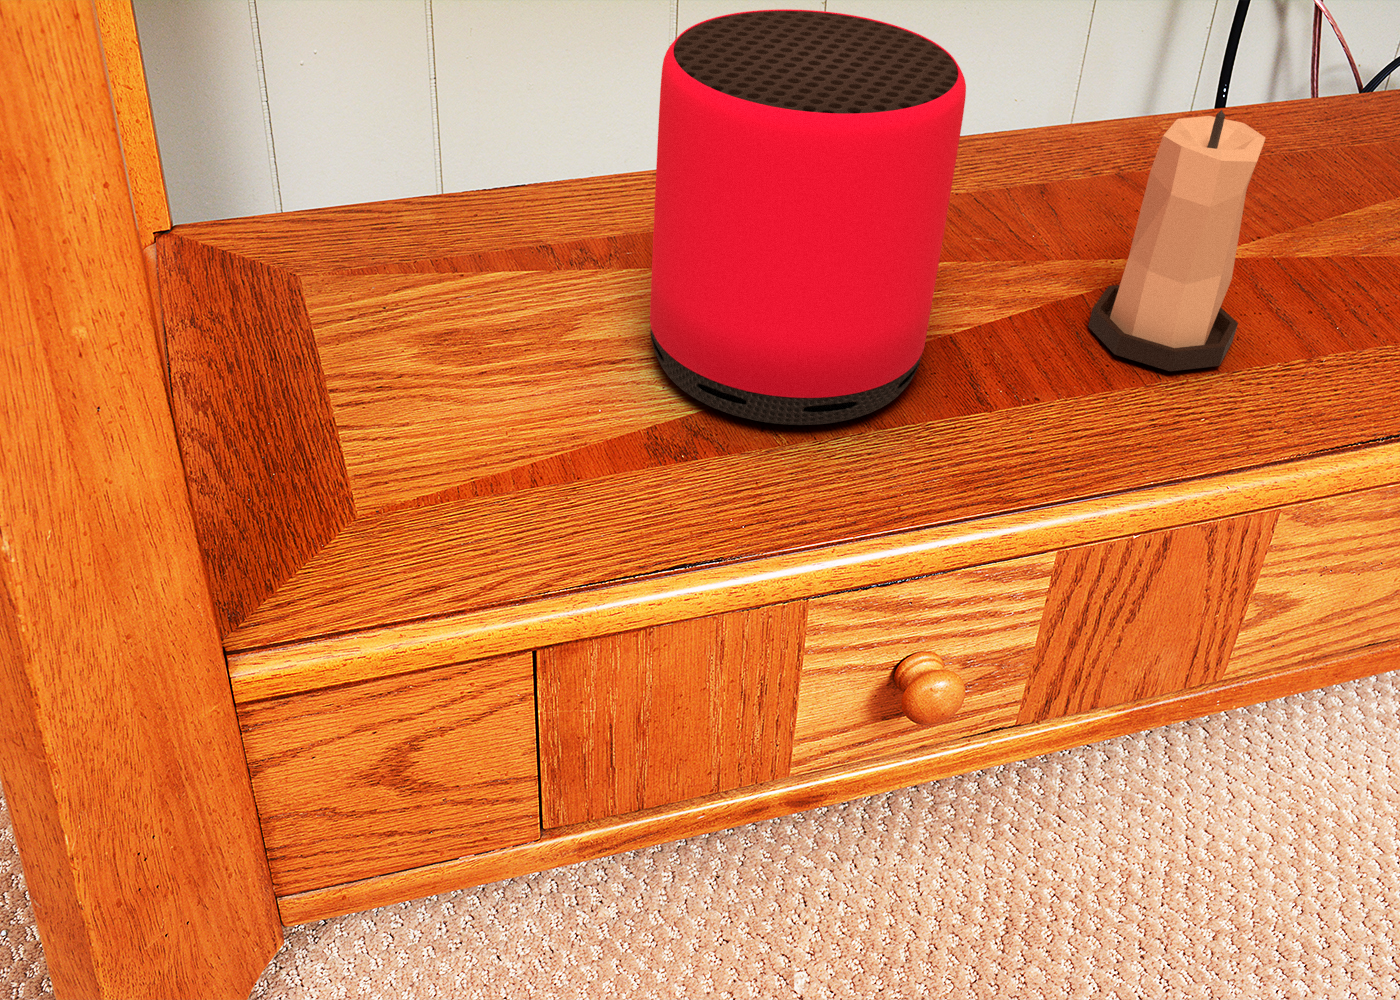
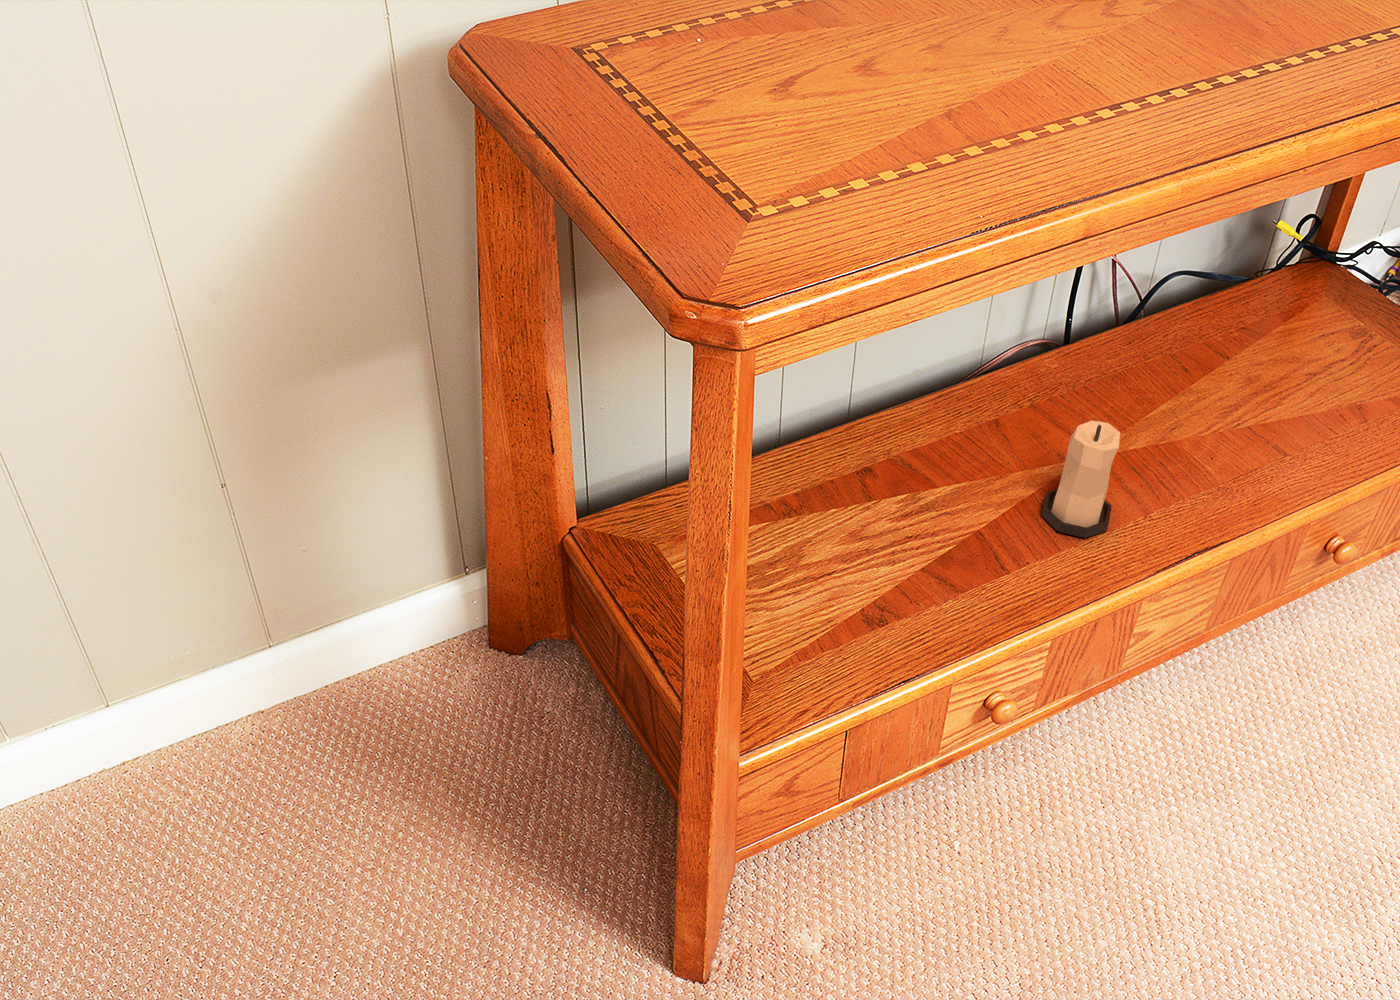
speaker: present [650,9,966,425] -> none [844,404,995,600]

